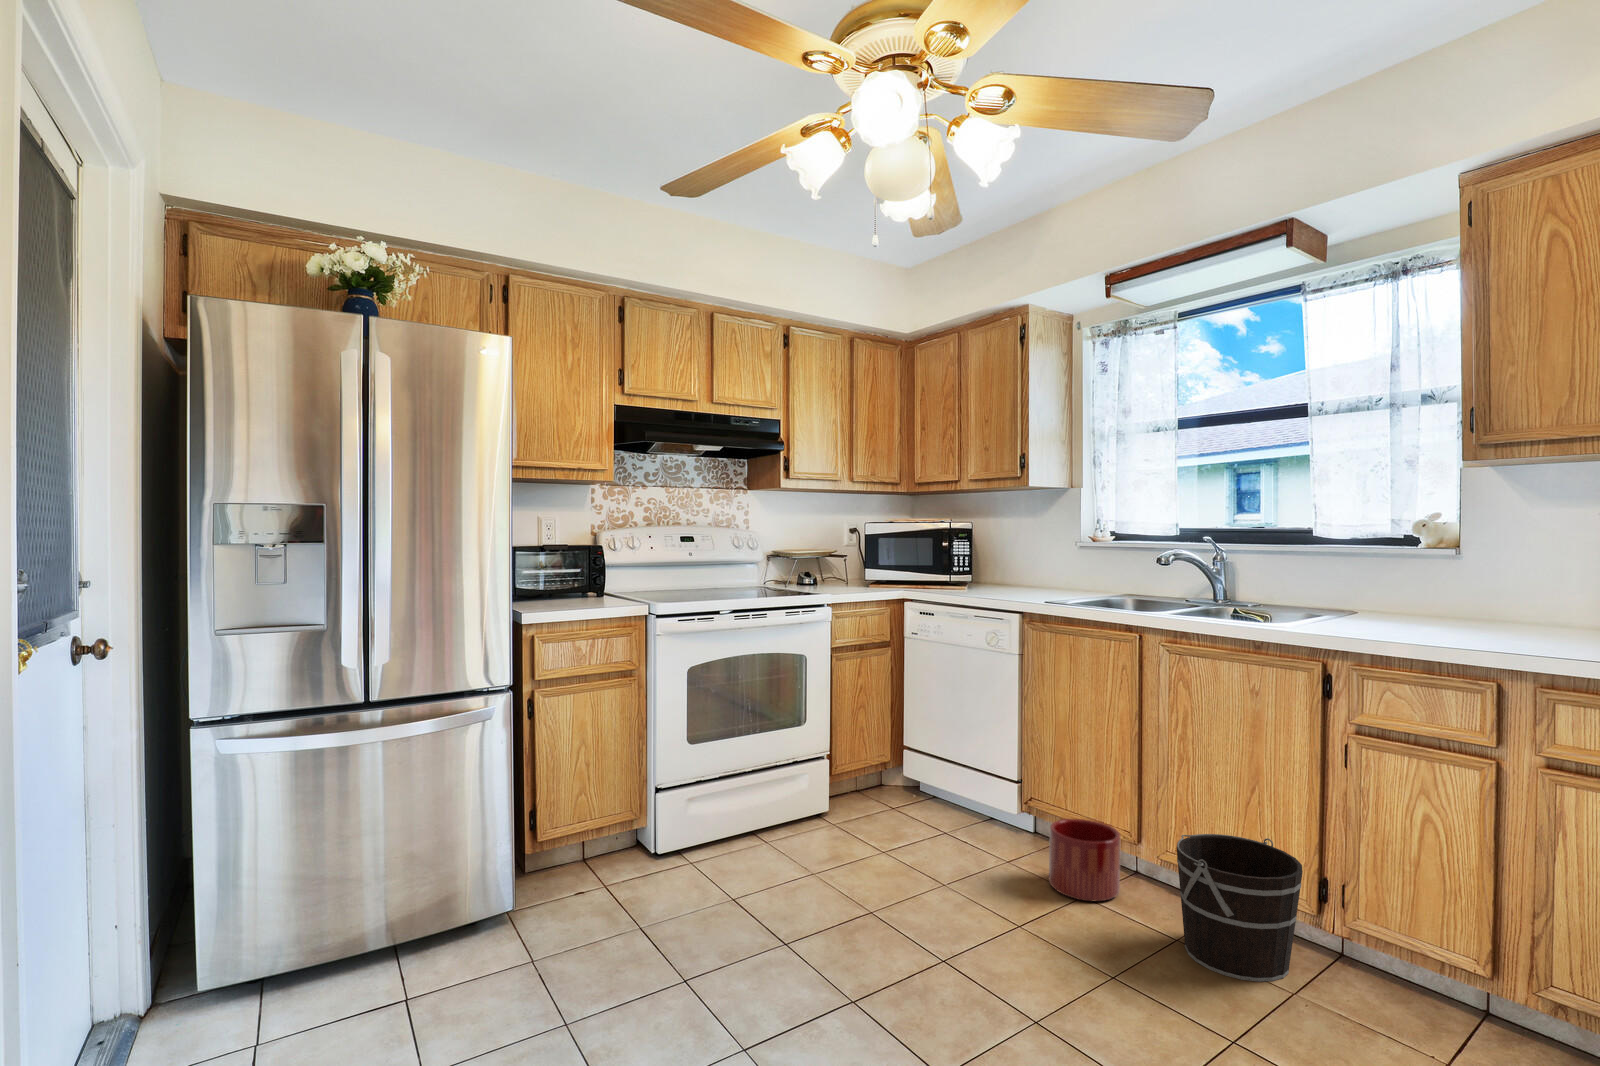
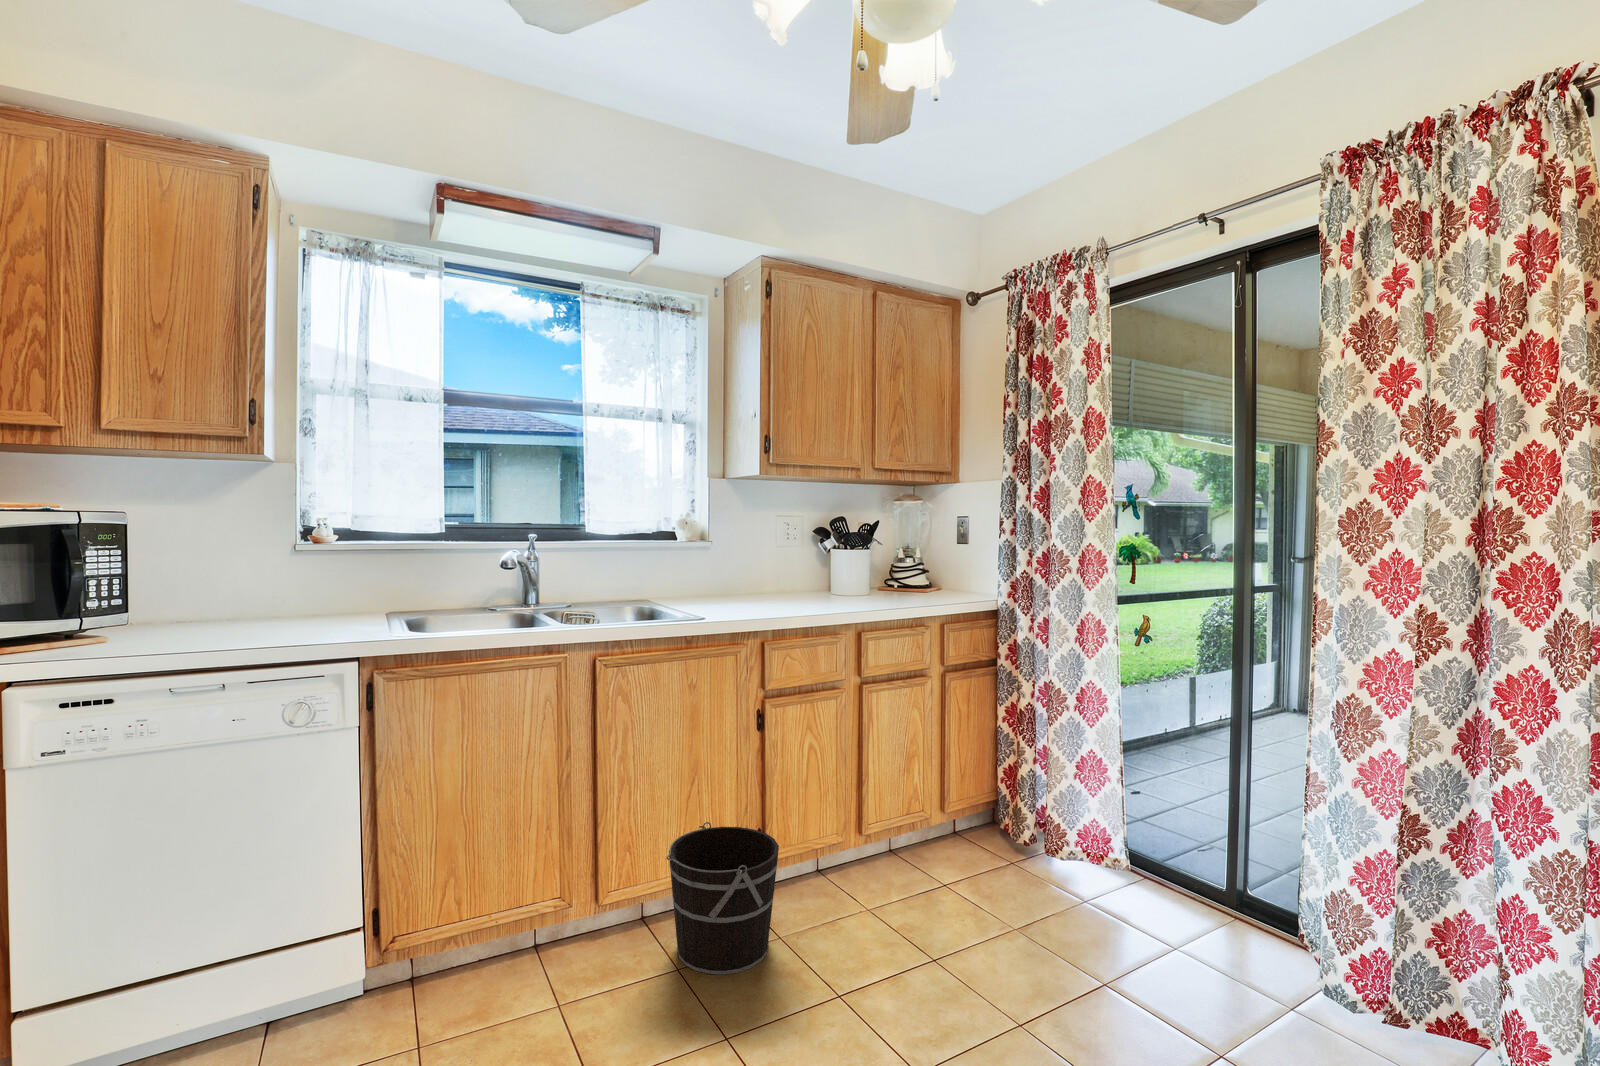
planter: present [1049,819,1120,901] -> none [484,899,576,1021]

